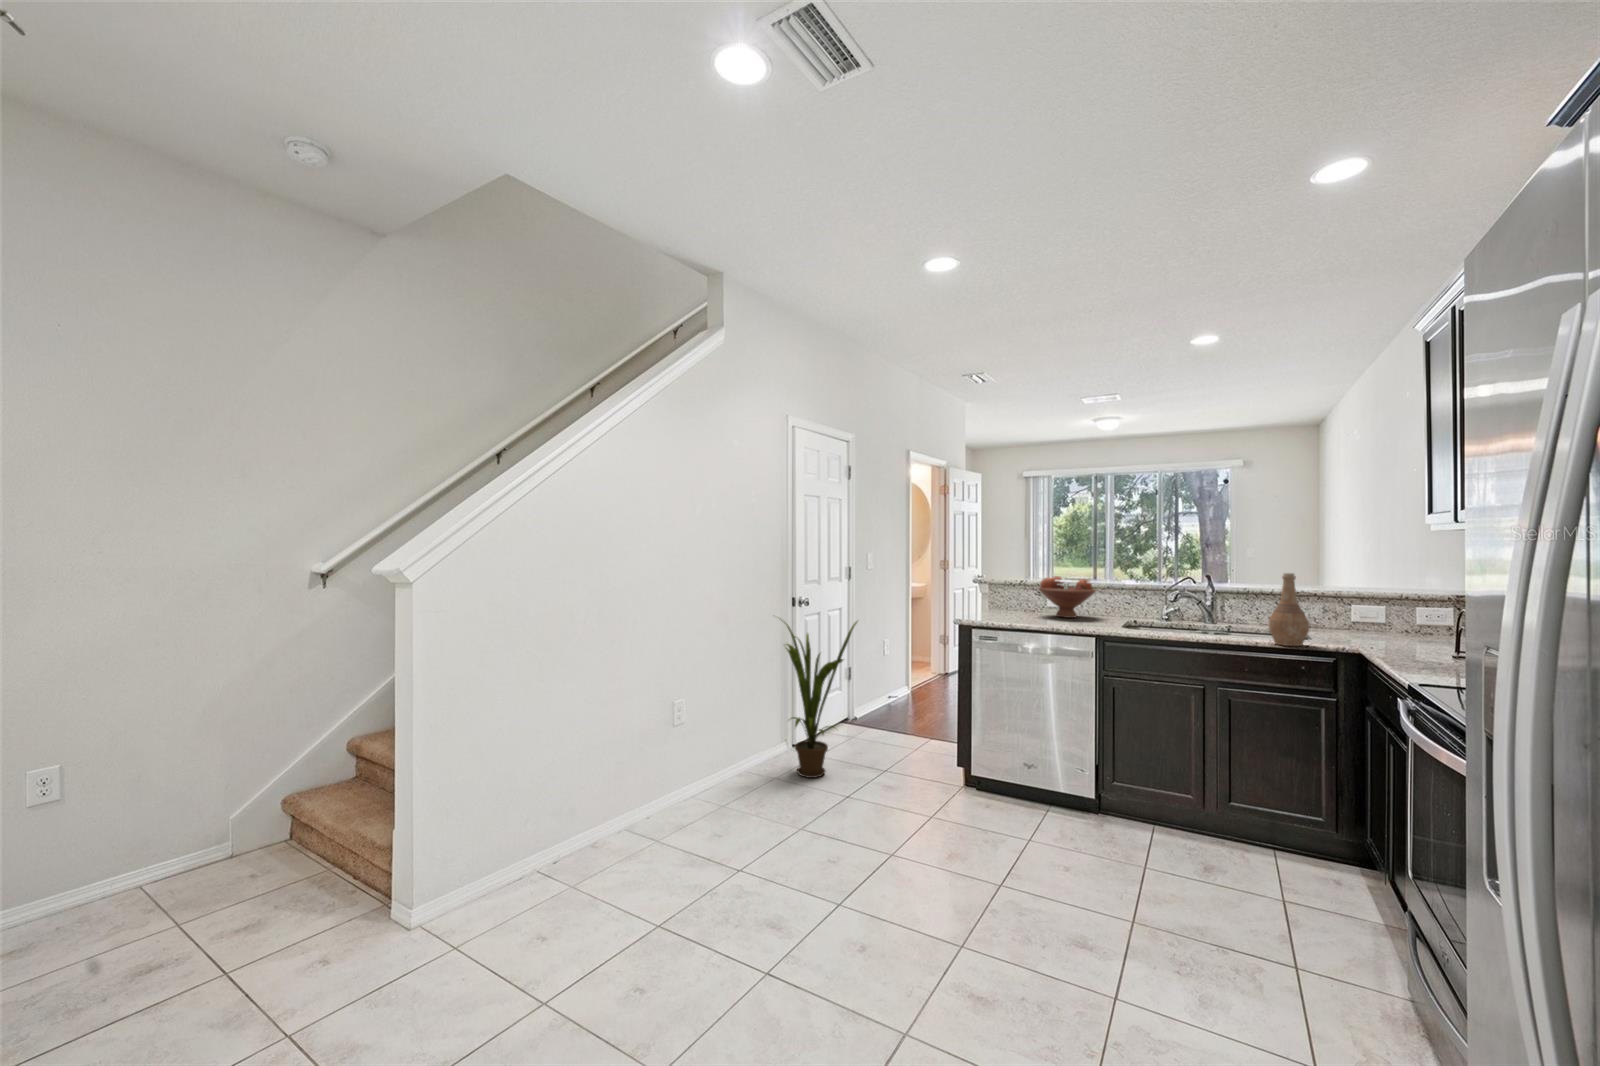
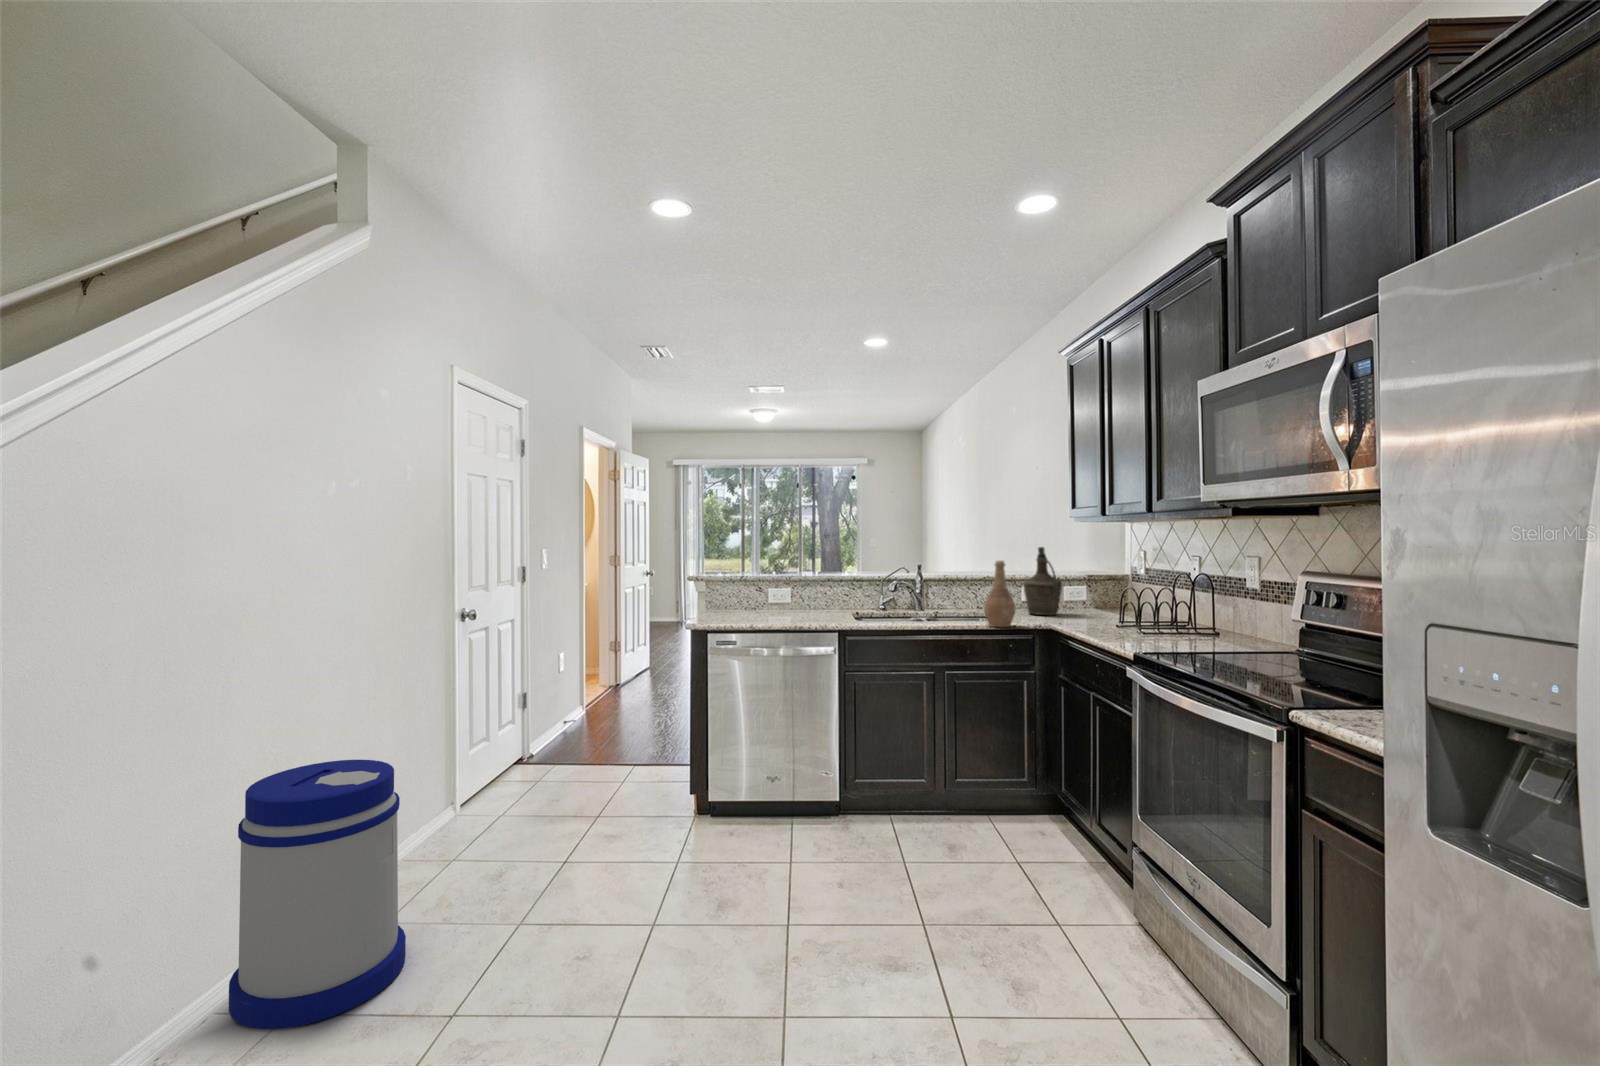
bottle: none [1347,560,1403,640] -> present [1023,547,1062,615]
fruit bowl: present [1039,576,1096,618] -> none [760,570,817,614]
house plant: present [780,618,857,778] -> none [435,633,564,847]
trash can: none [632,689,728,849] -> present [229,760,406,1029]

